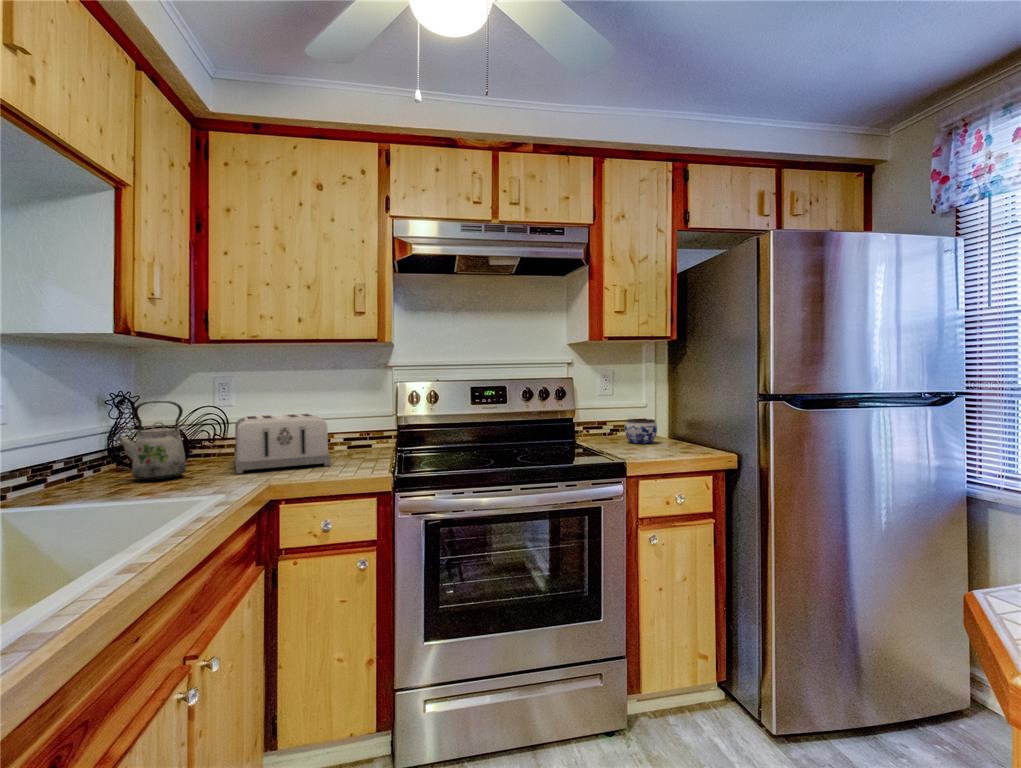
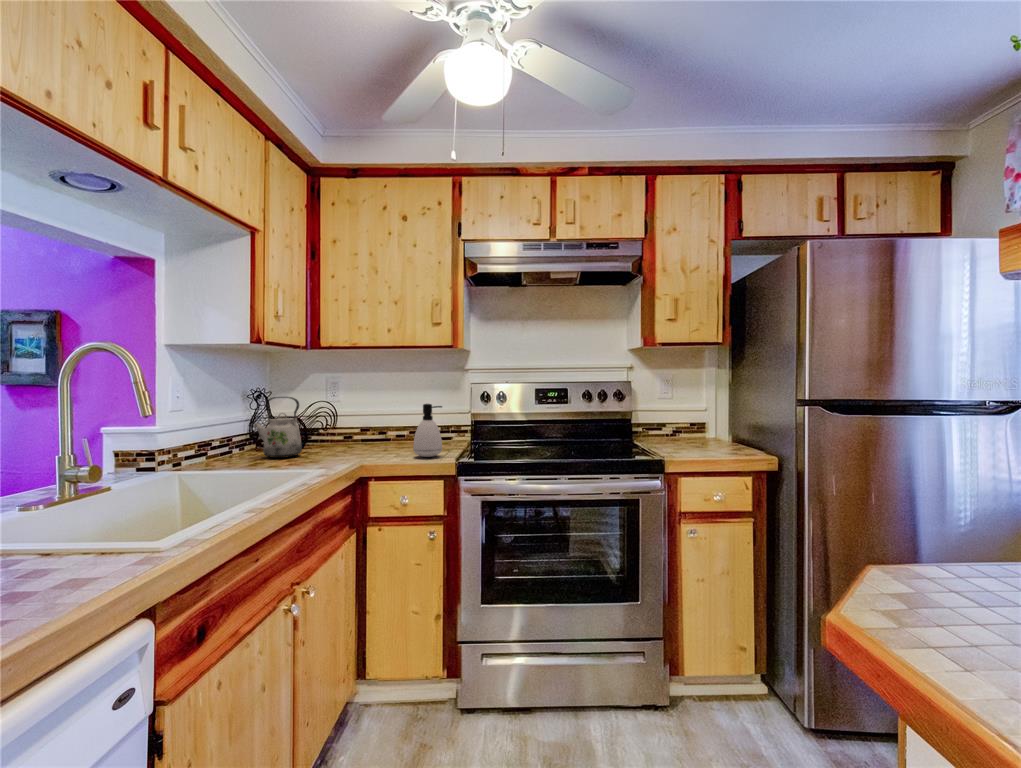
soap dispenser: none [336,407,372,471] -> present [413,404,442,457]
toaster: present [235,413,331,474] -> none [338,408,411,455]
jar: present [624,418,657,444] -> none [681,419,713,443]

